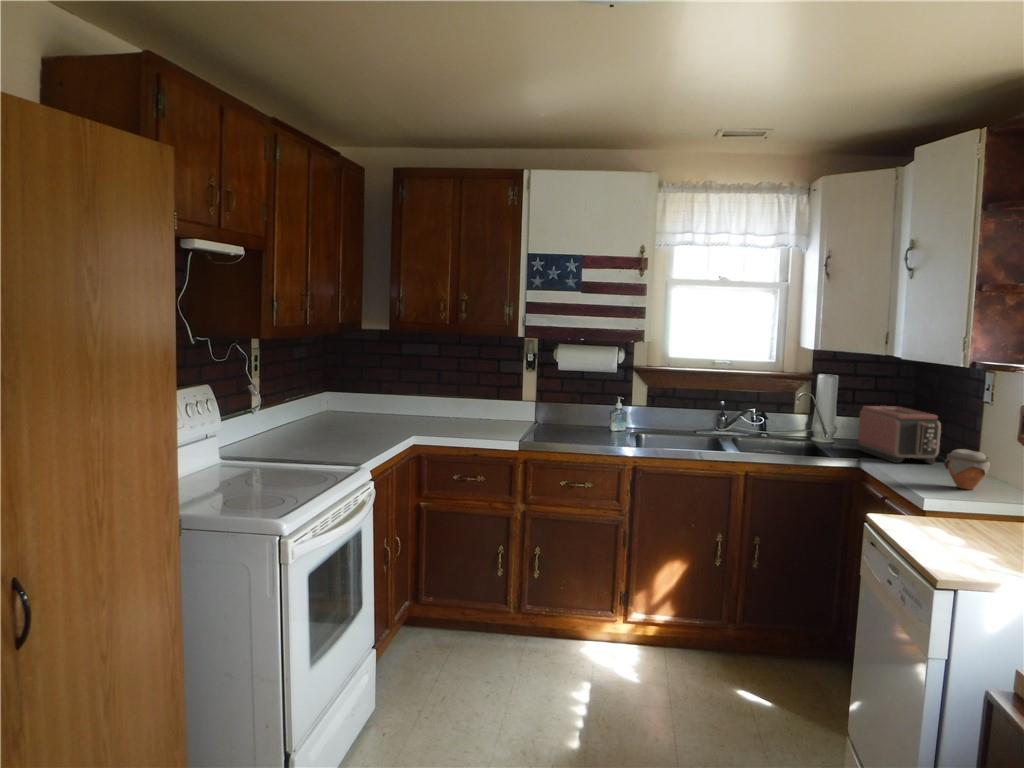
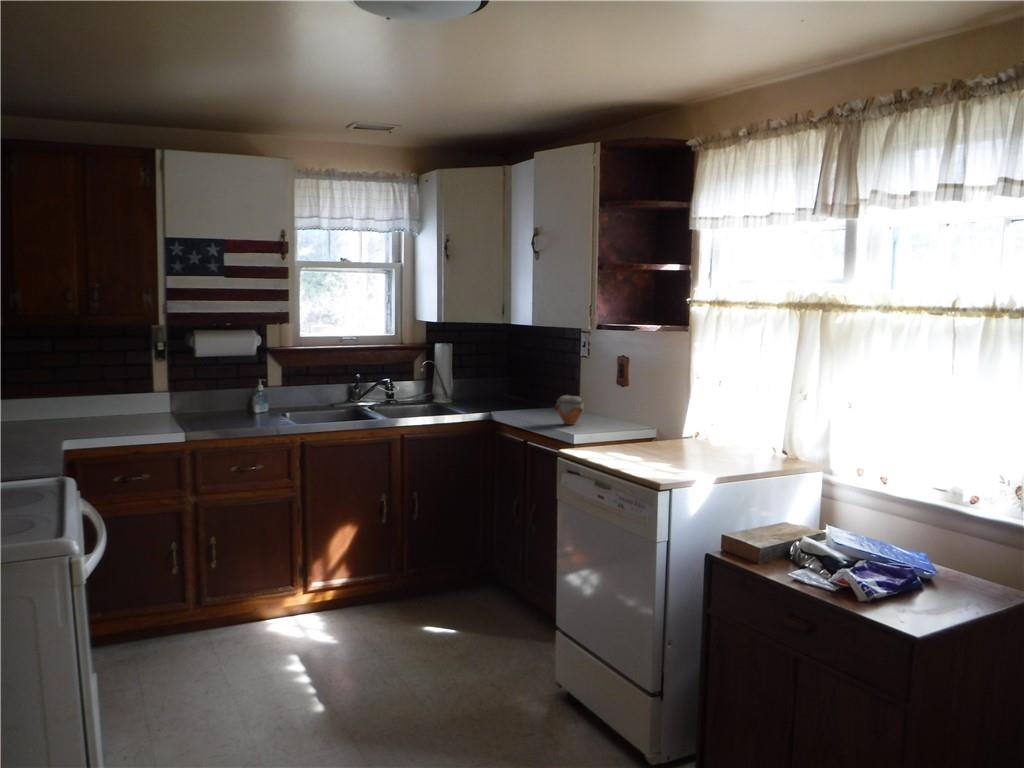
toaster: present [858,406,941,464] -> none [476,368,539,413]

